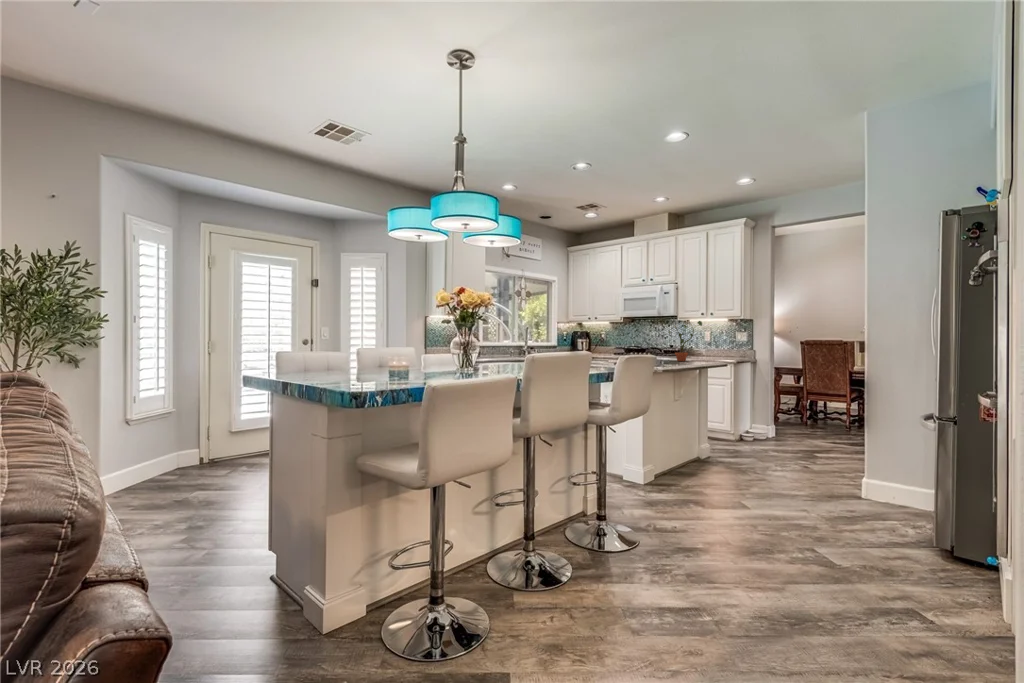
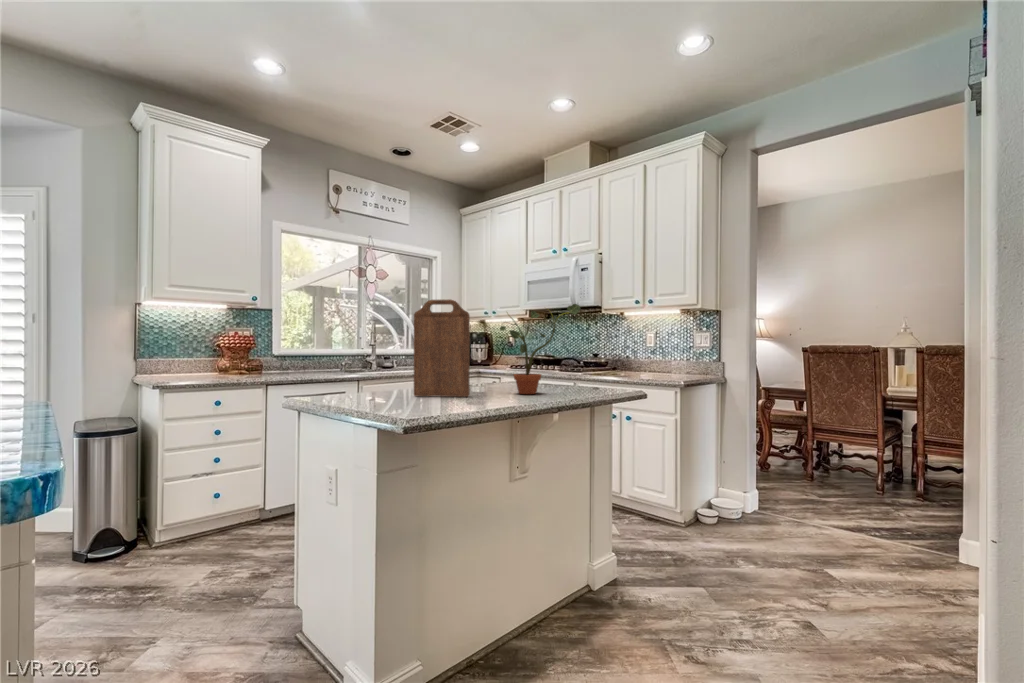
cutting board: none [636,320,661,362] -> present [414,299,470,397]

